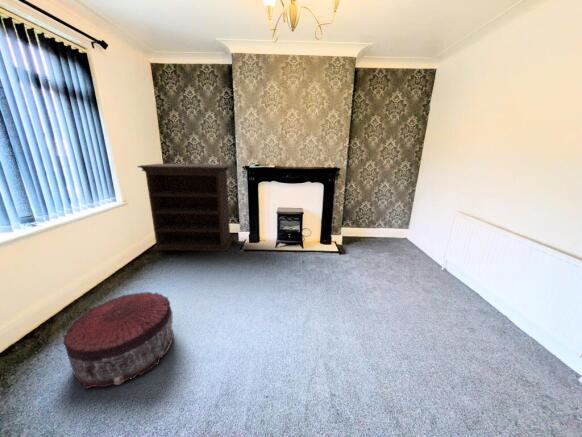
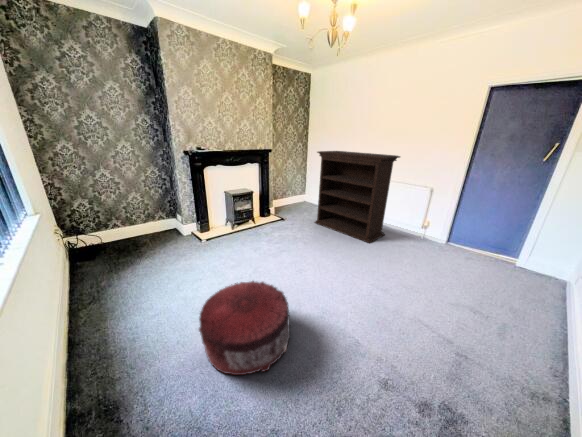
bookshelf: present [138,164,233,251] -> present [314,151,400,243]

